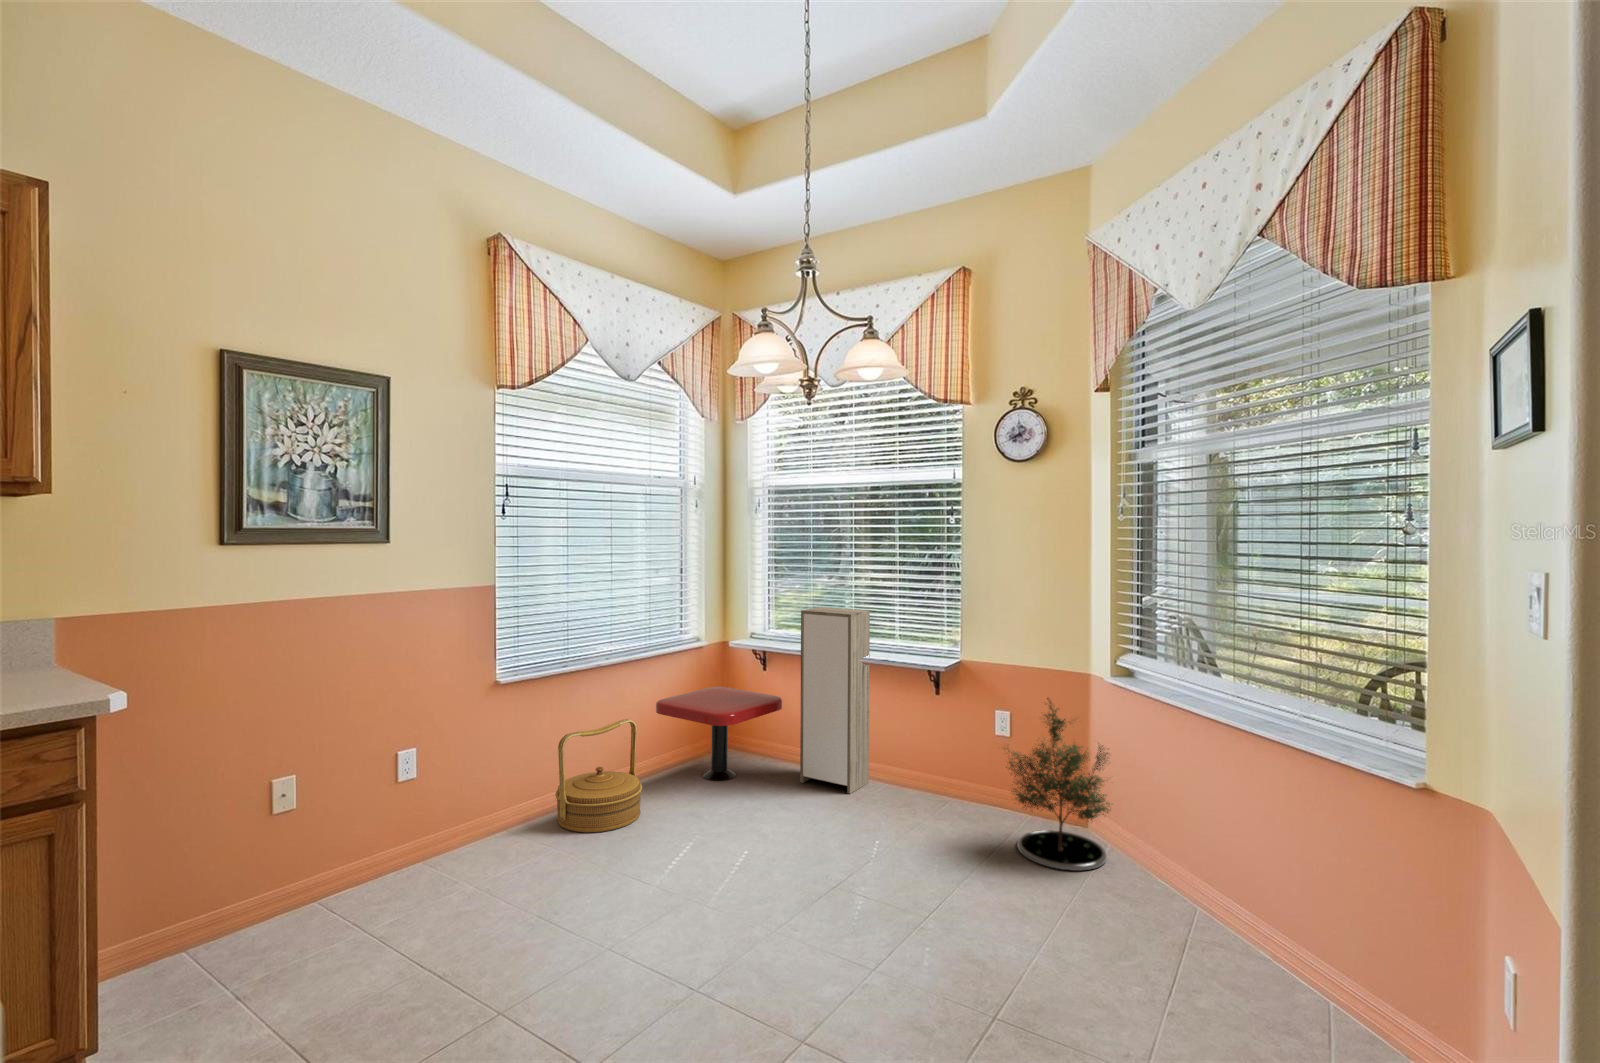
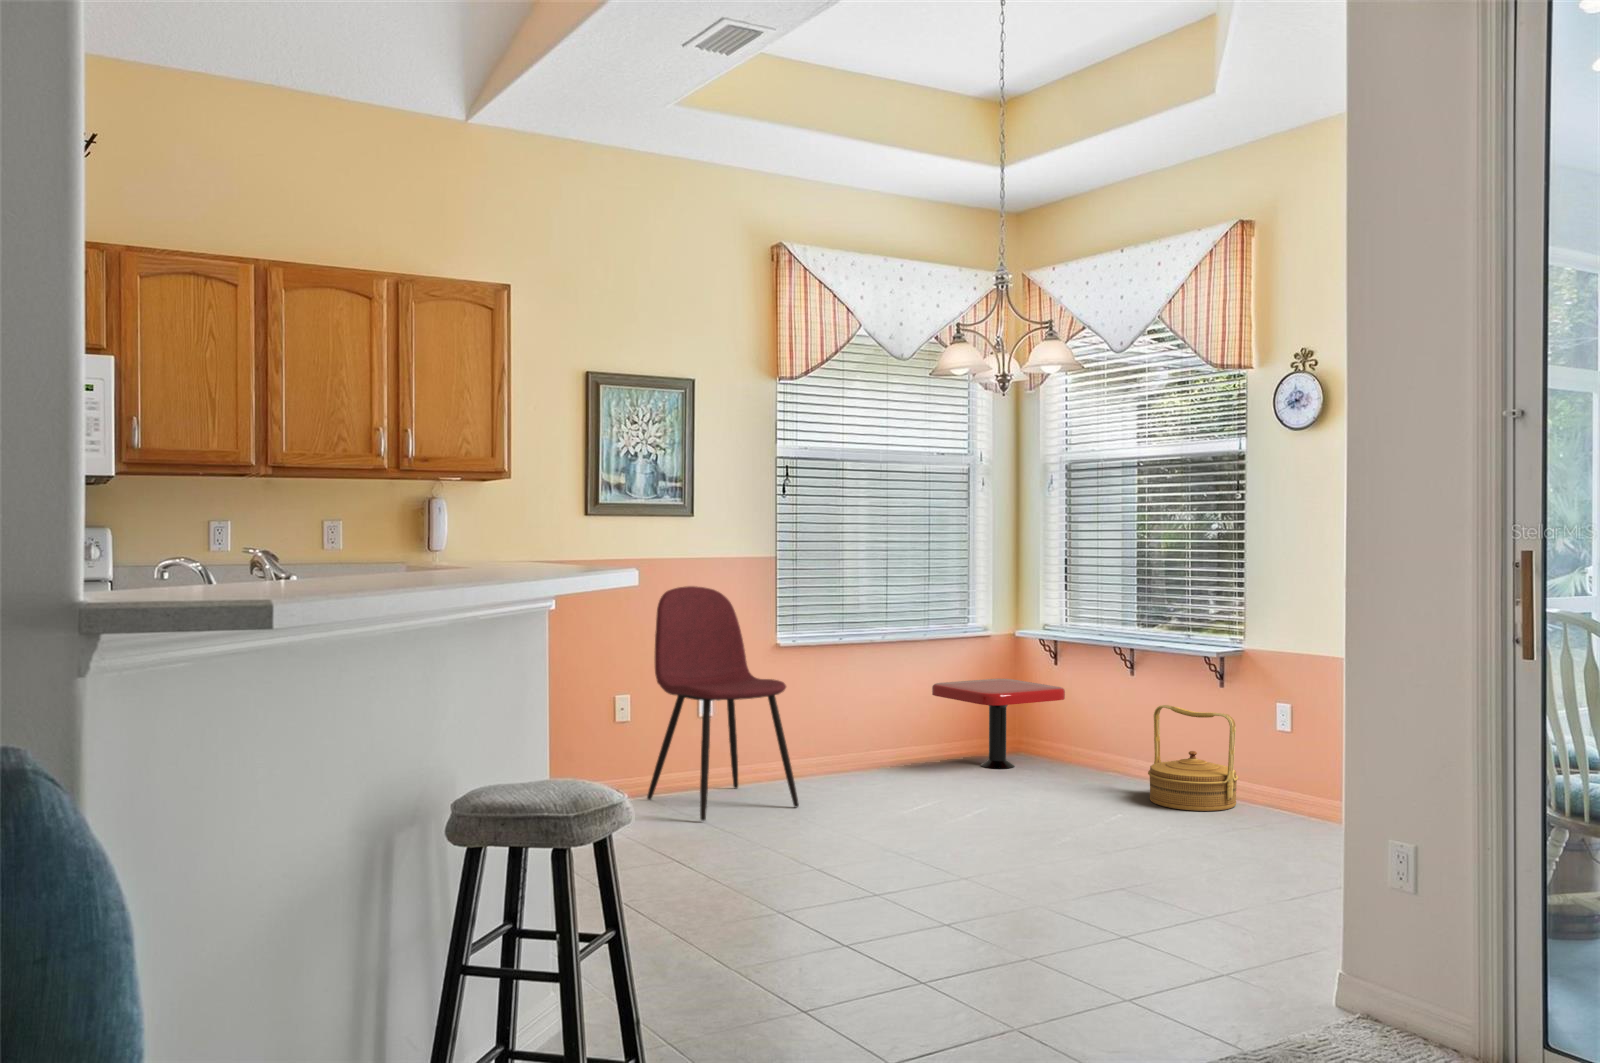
storage cabinet: present [800,607,870,794] -> none [1078,592,1154,786]
dining chair: none [320,628,530,954] -> present [647,586,799,821]
potted tree: present [1003,698,1110,871] -> none [1246,675,1361,846]
woven basket: present [555,719,642,832] -> present [1148,705,1238,811]

